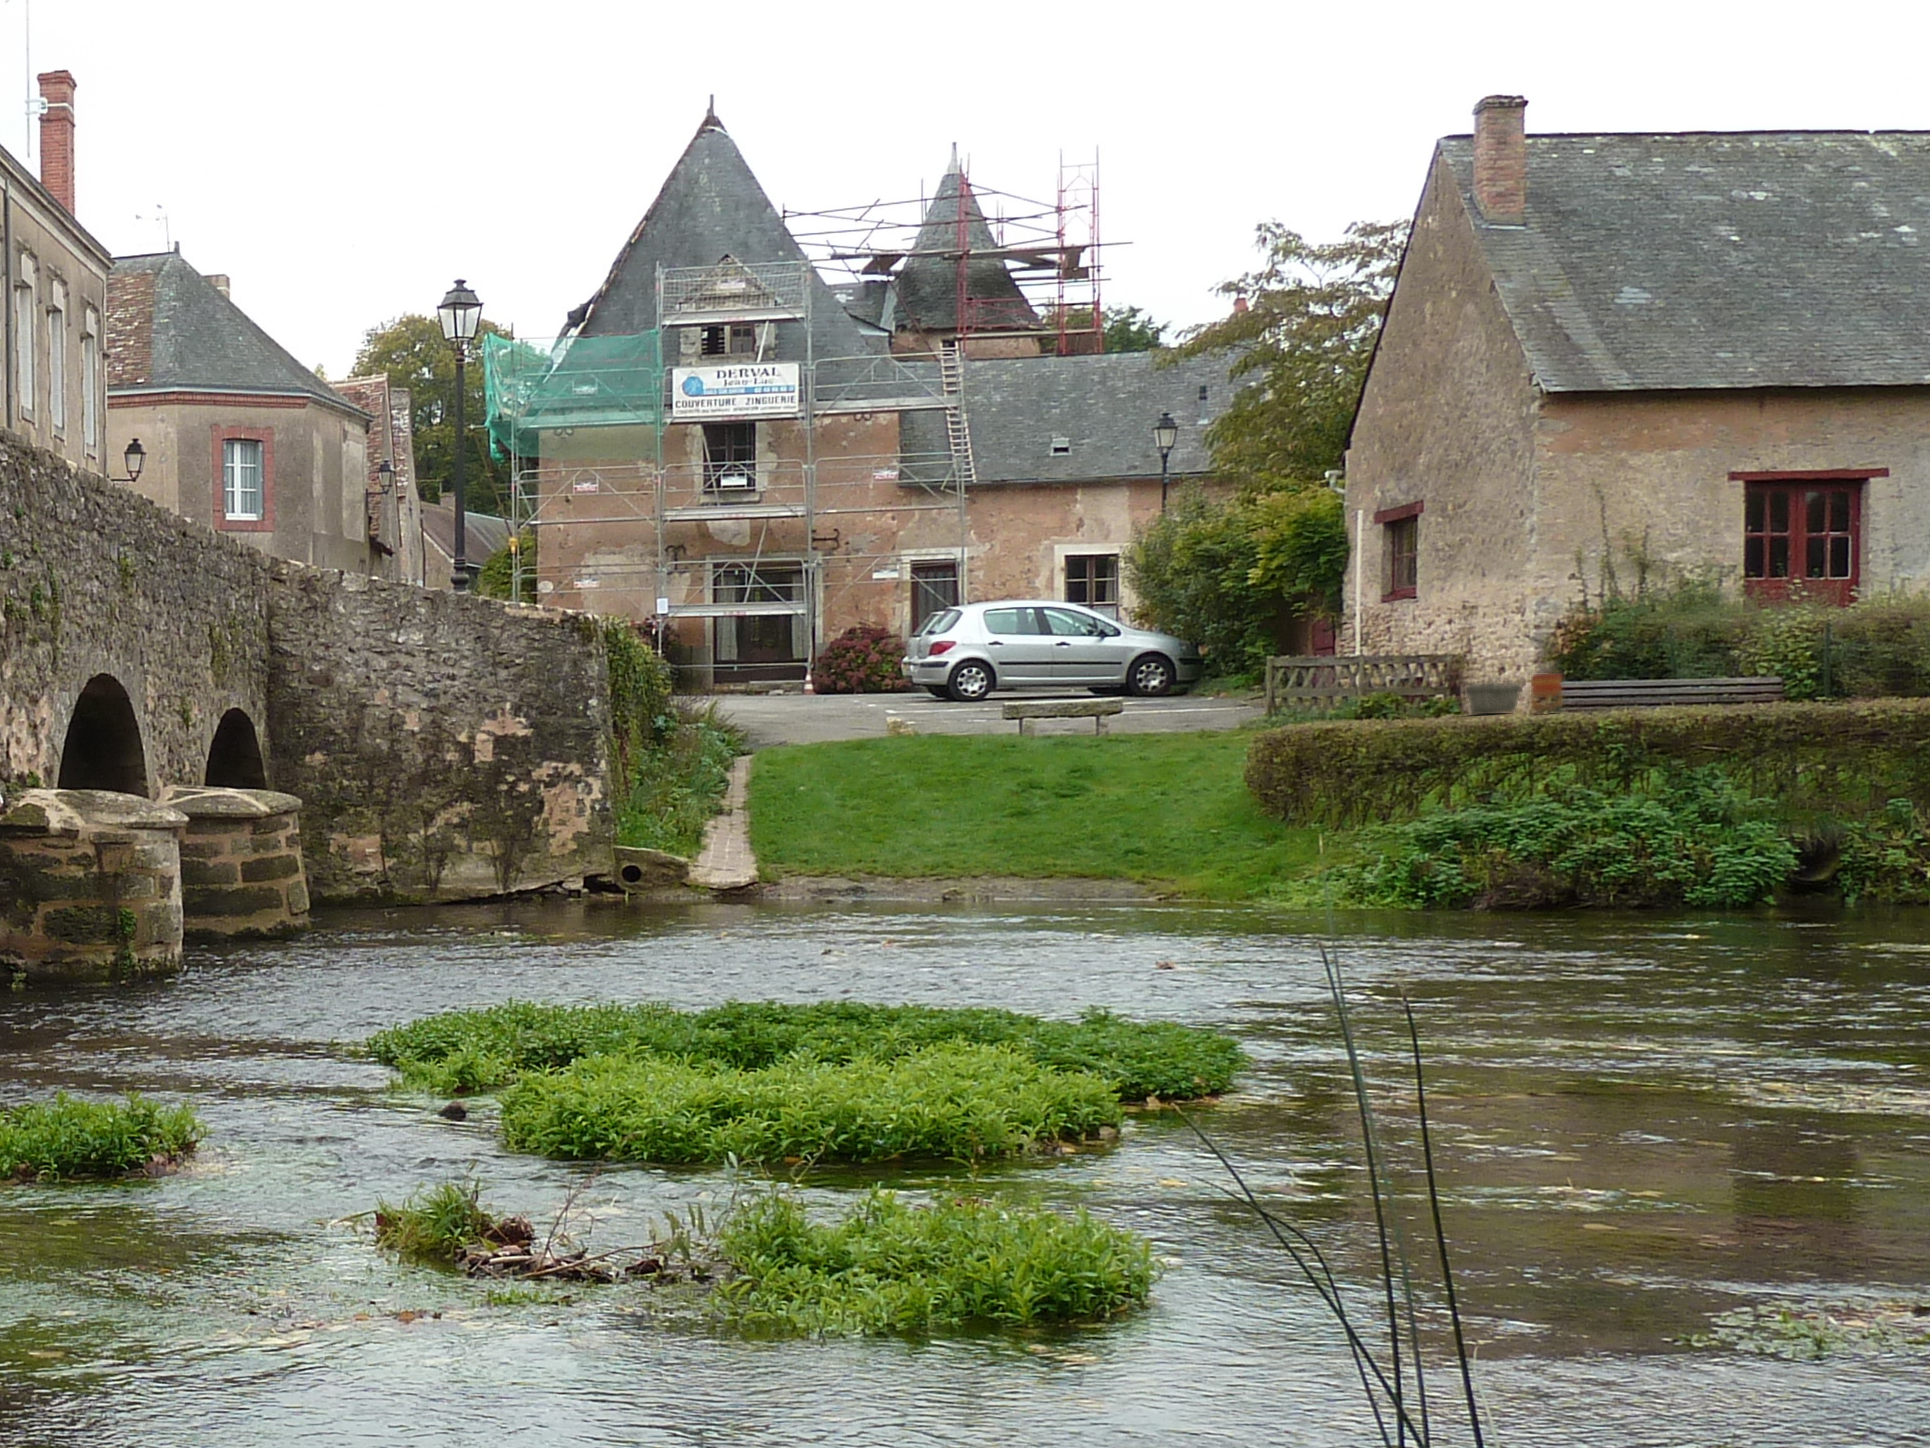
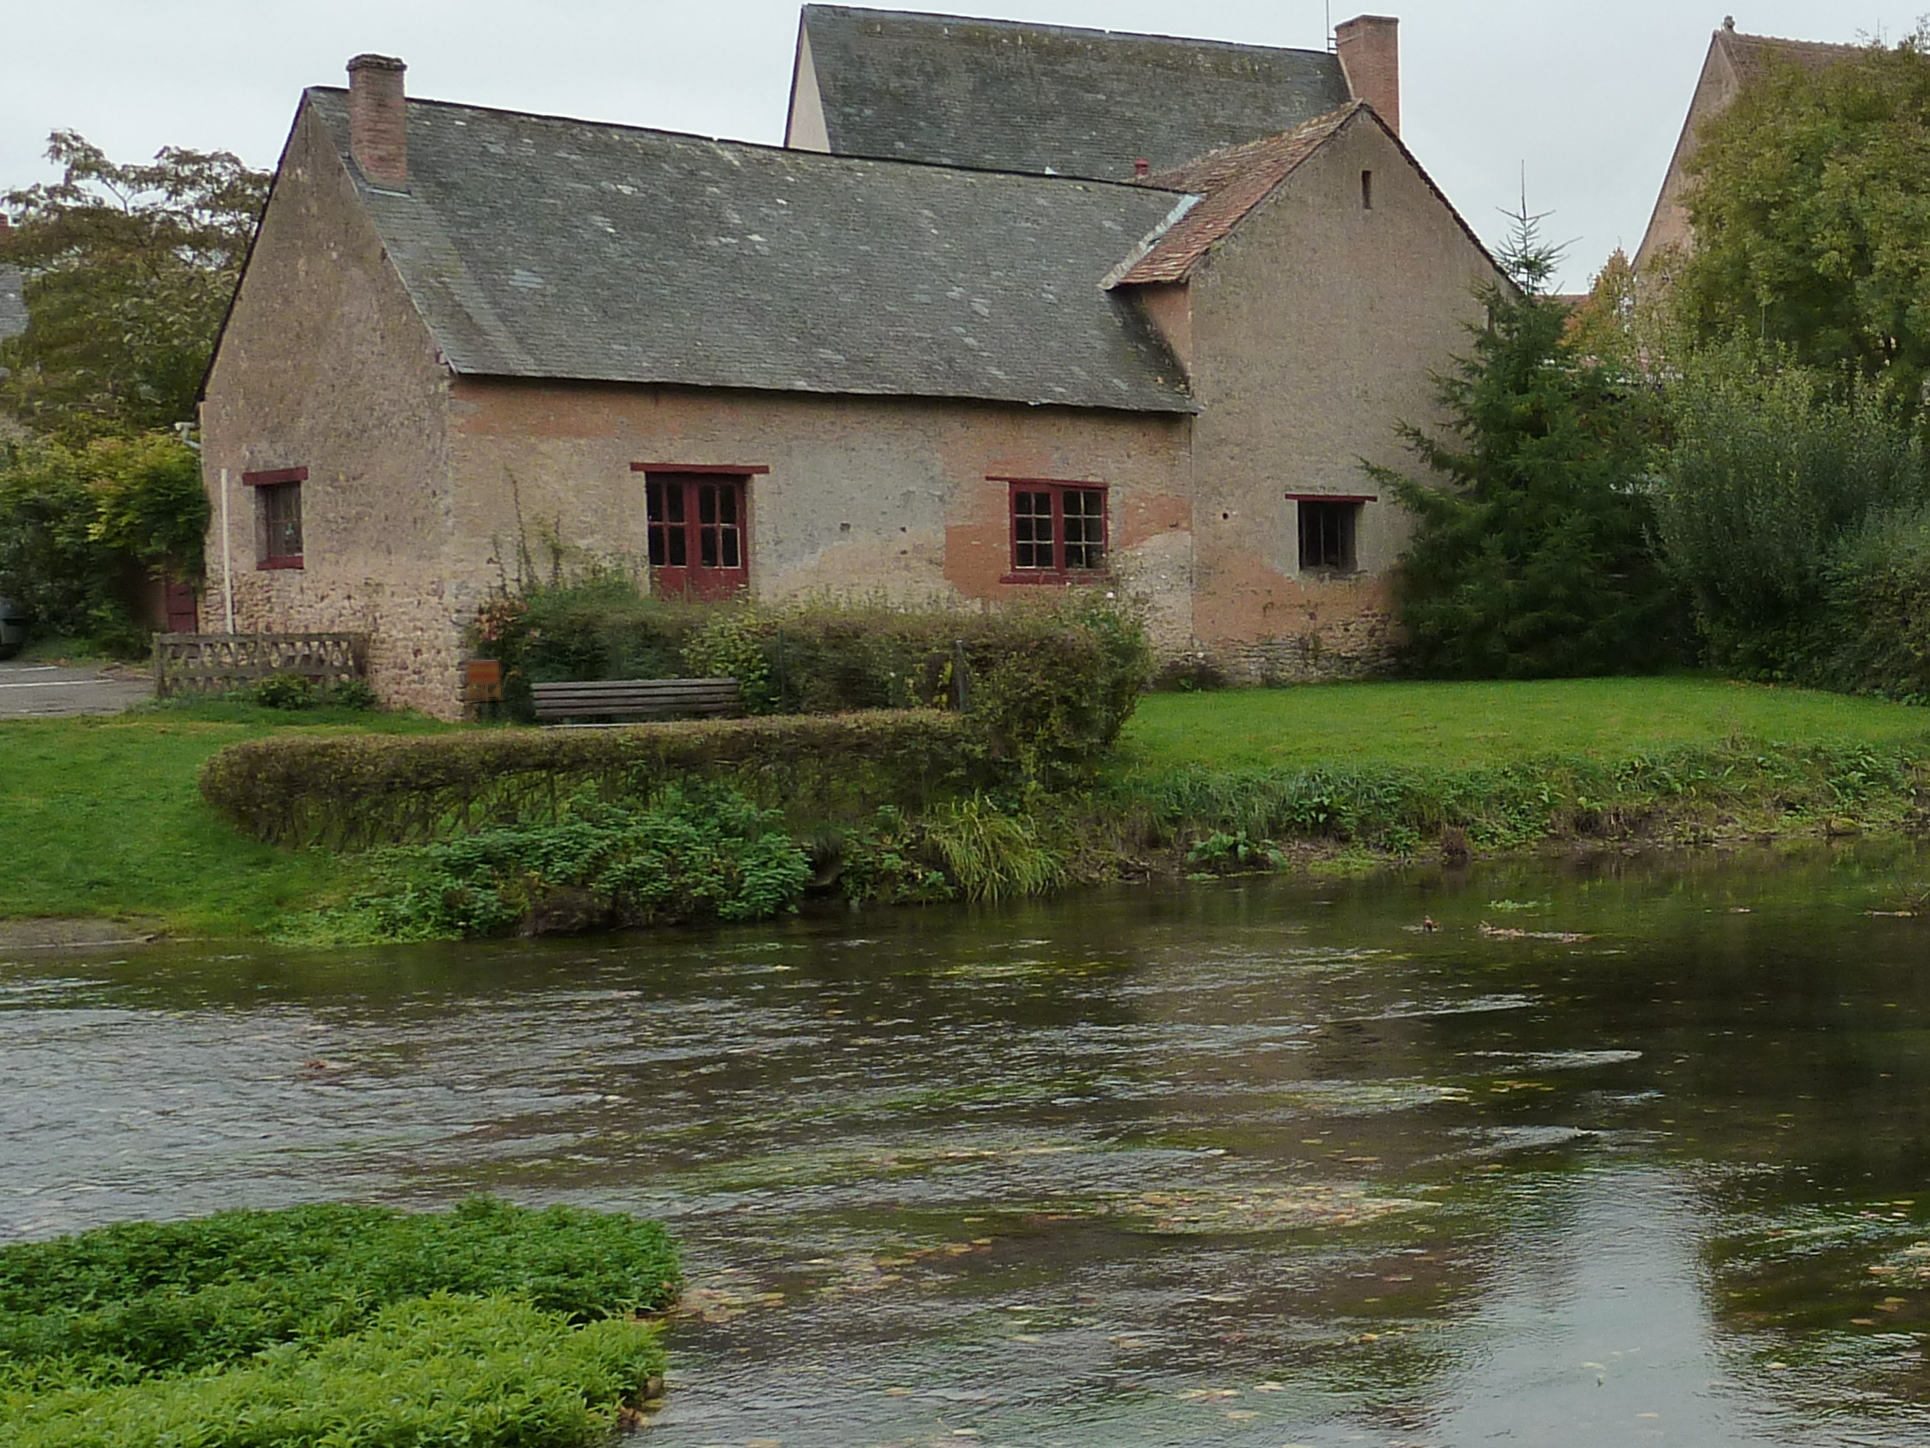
wooden bucket: present [1467,682,1521,715] -> none [389,655,450,700]

